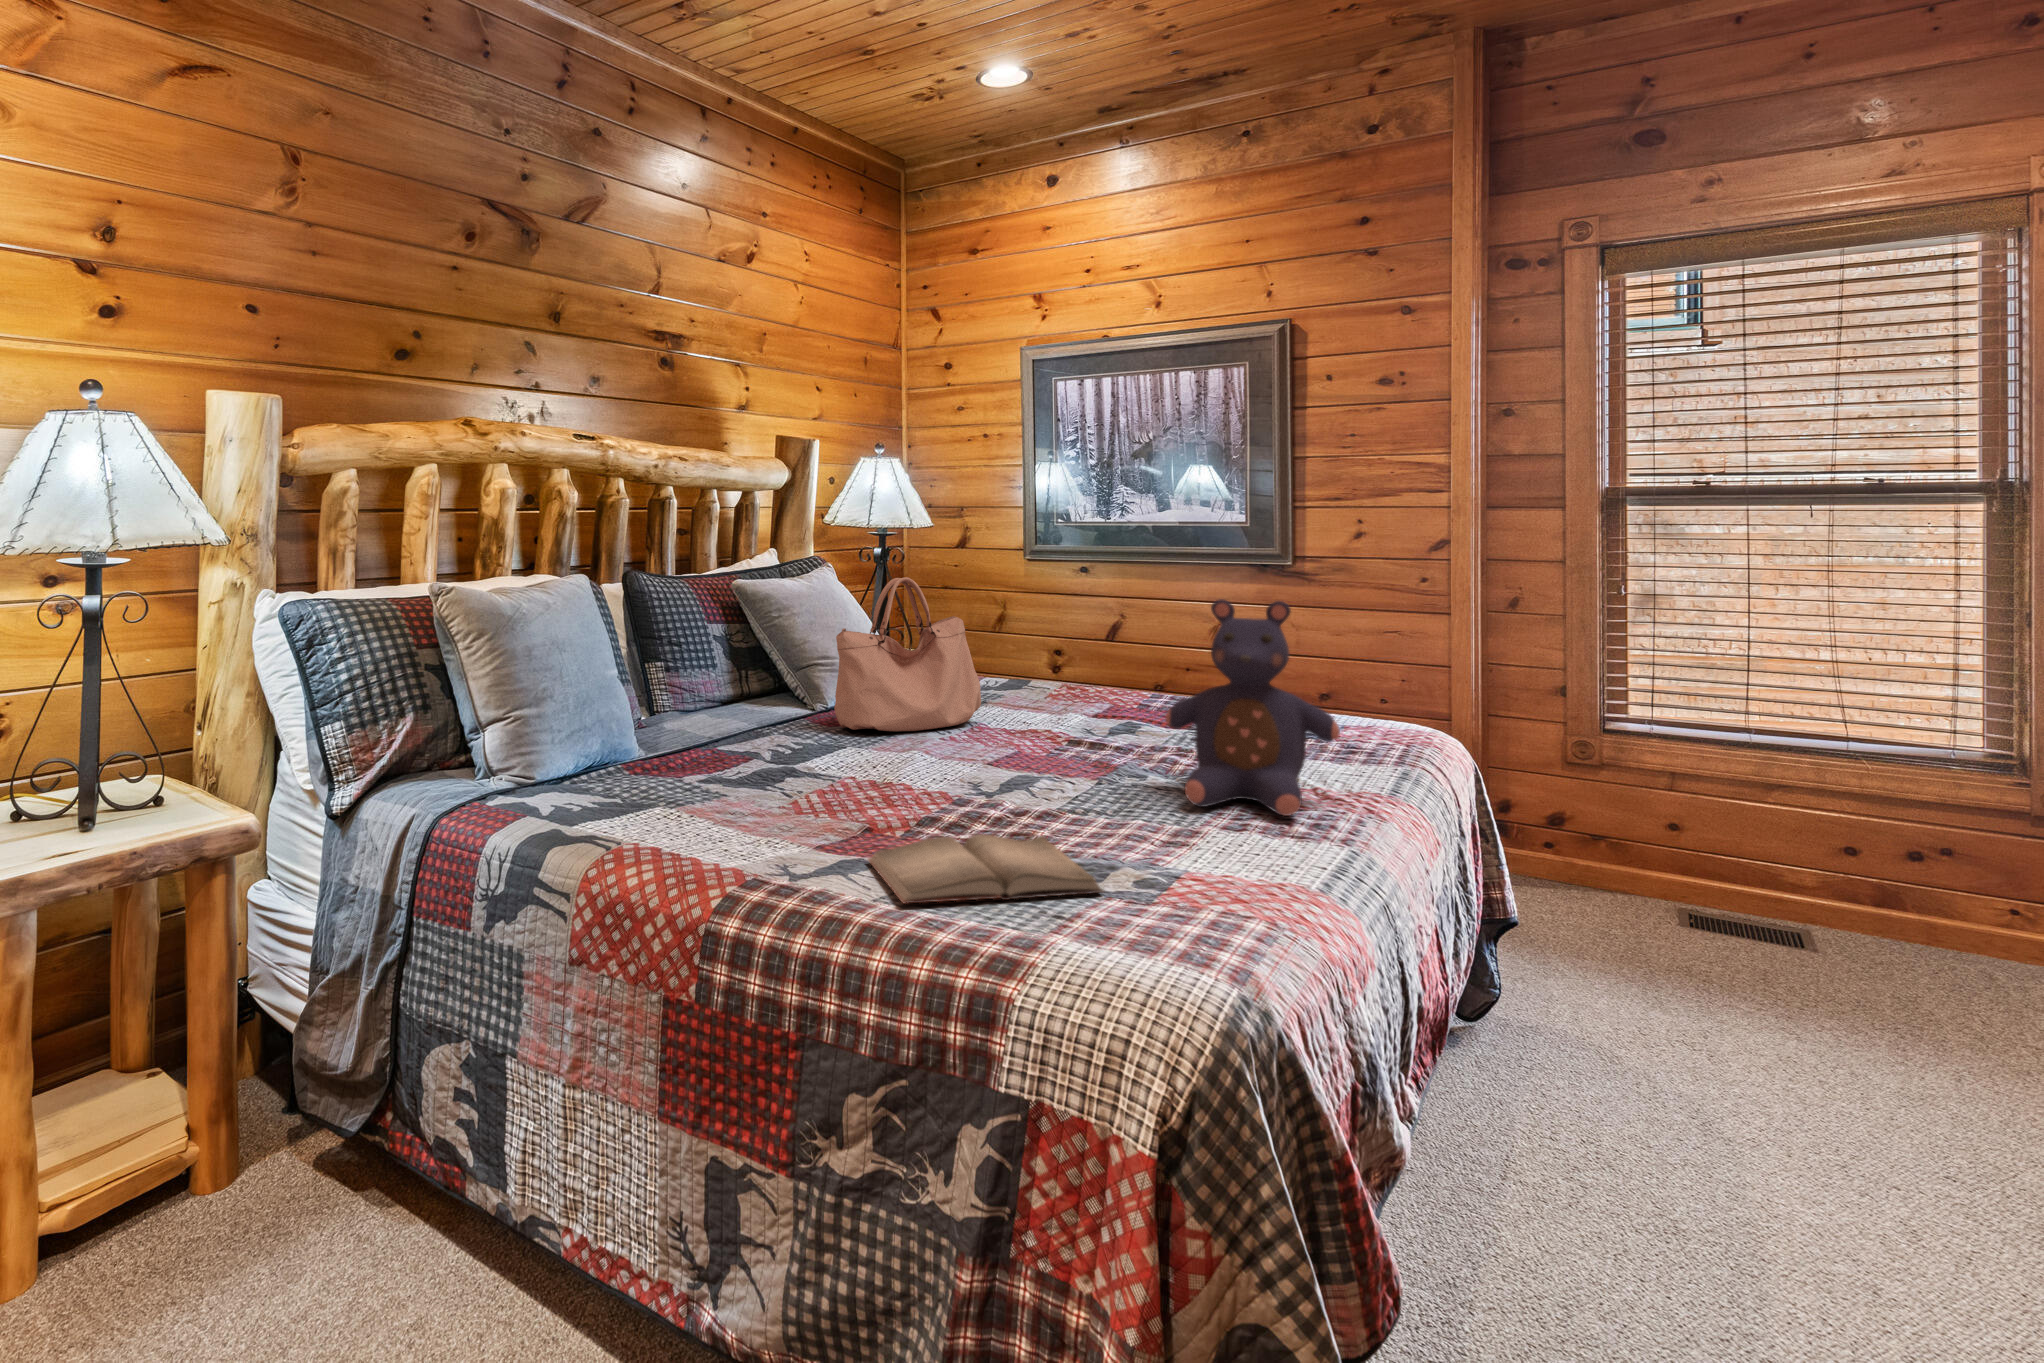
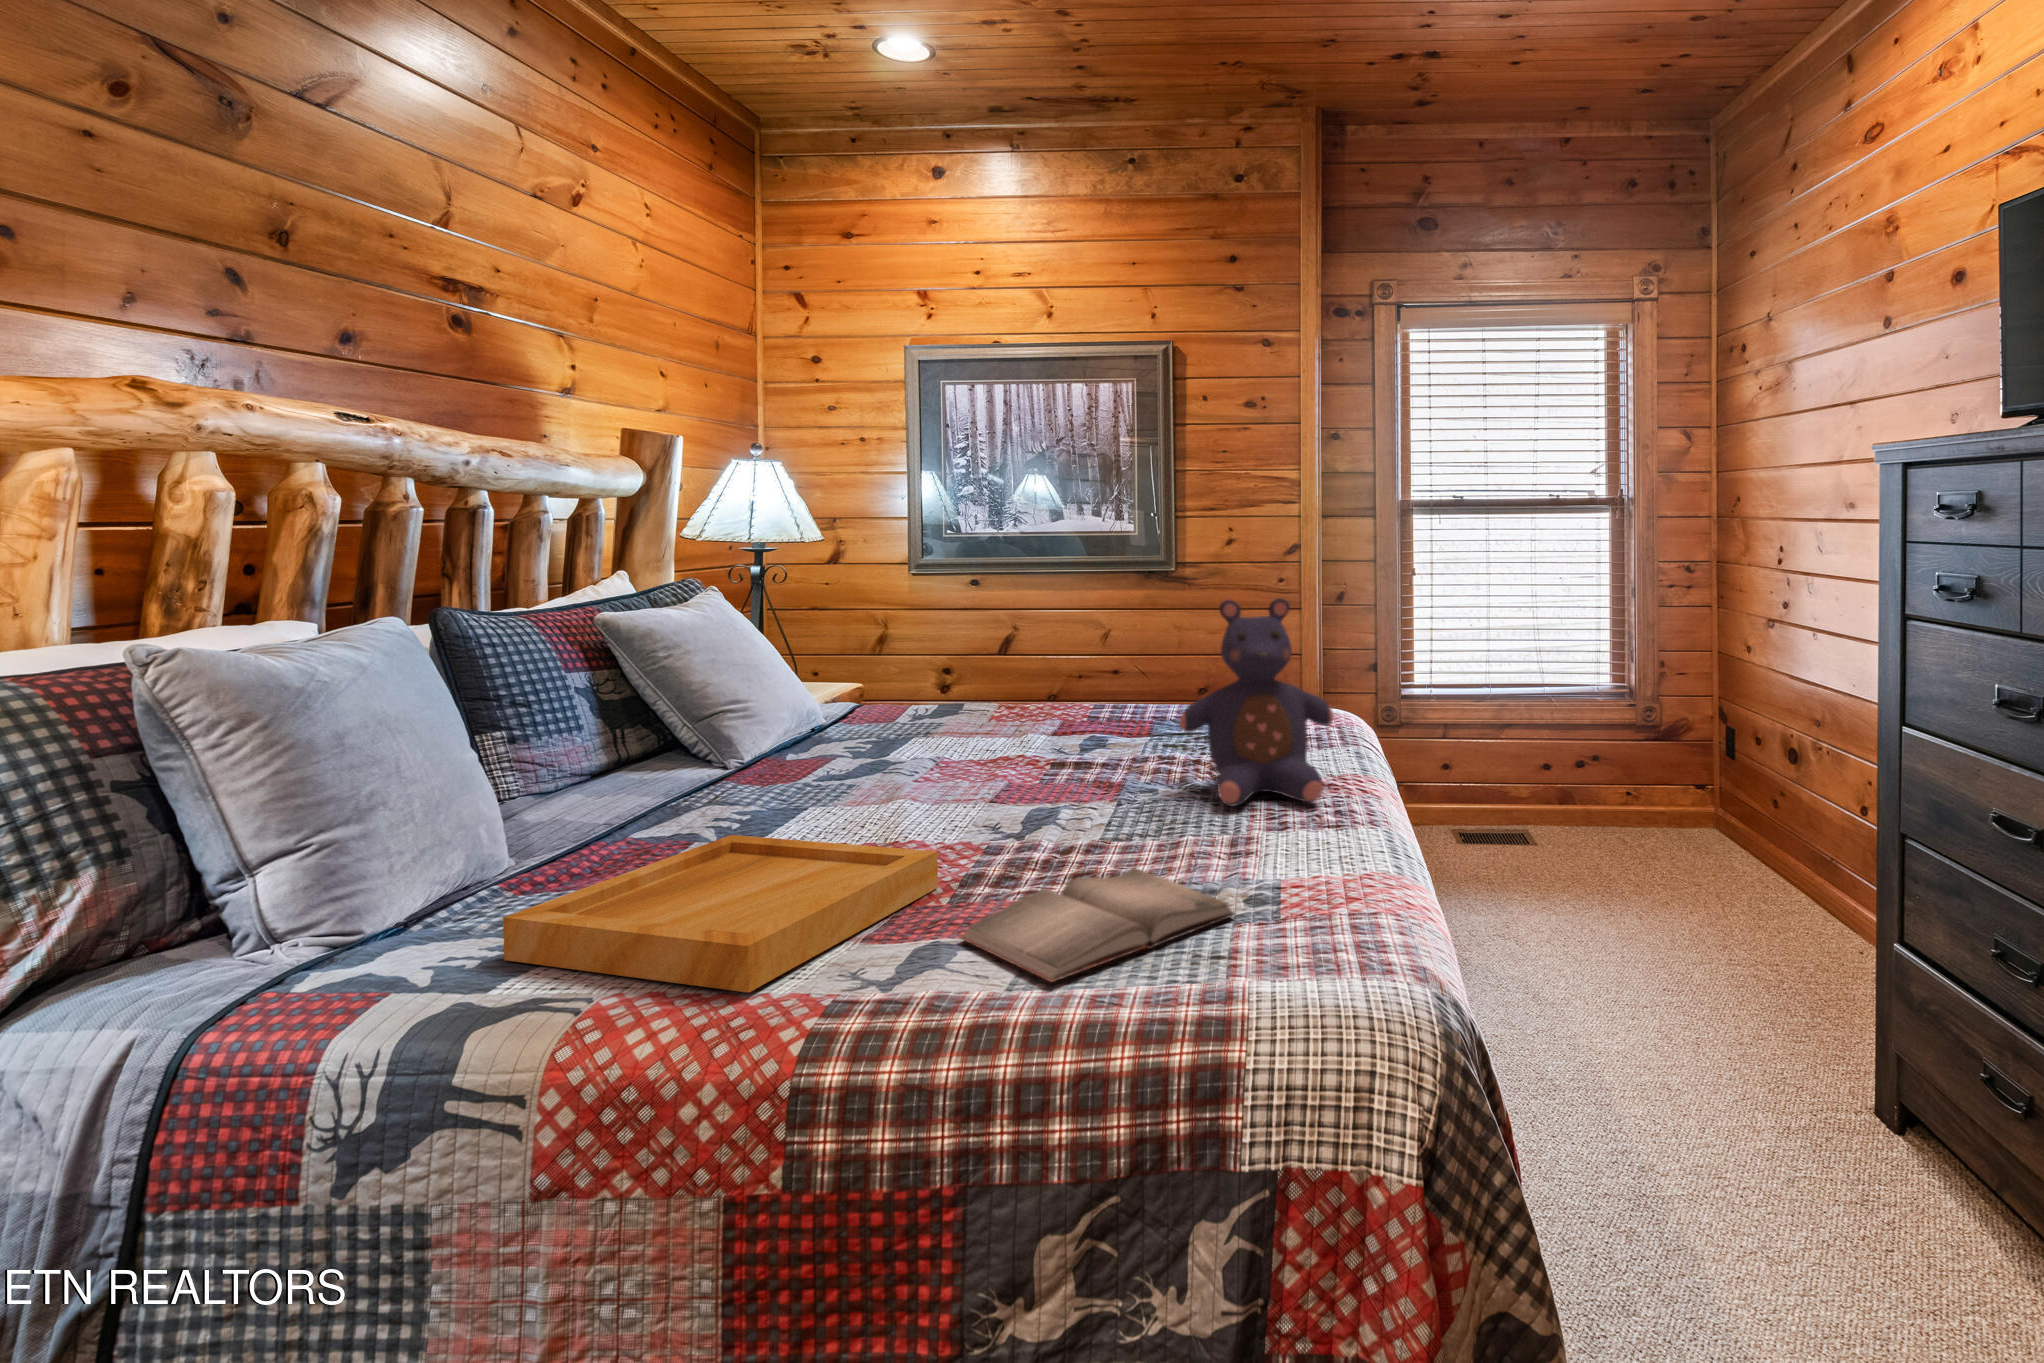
handbag: present [834,577,981,731] -> none [773,597,940,782]
tray: none [592,757,886,862] -> present [503,835,938,993]

